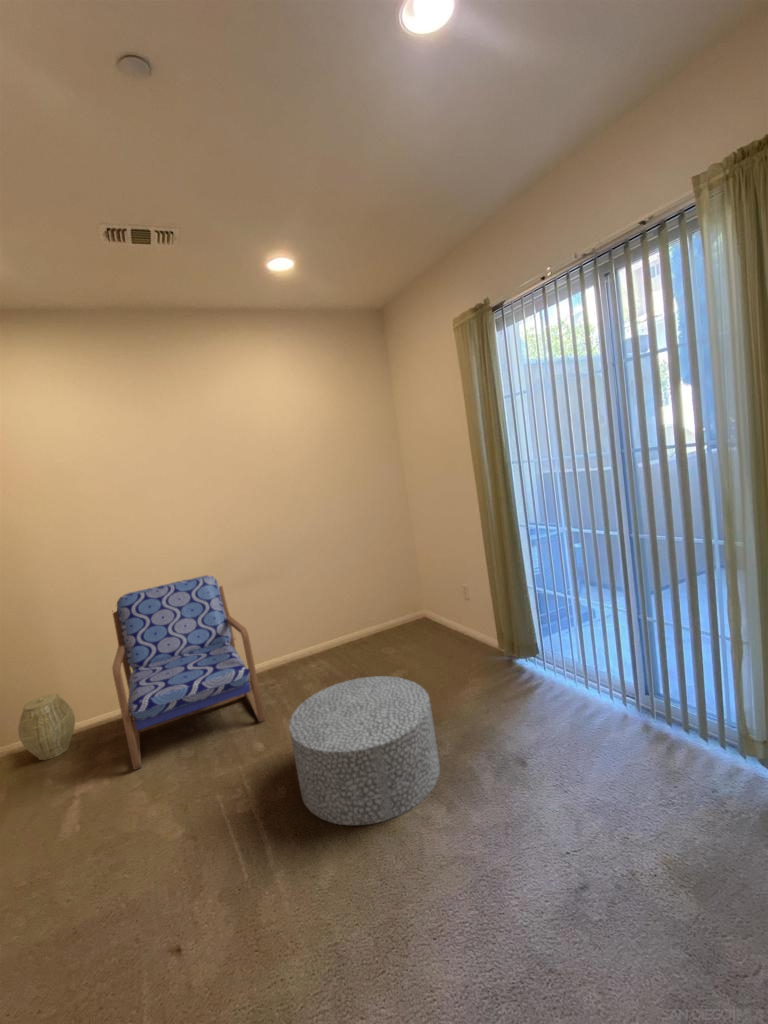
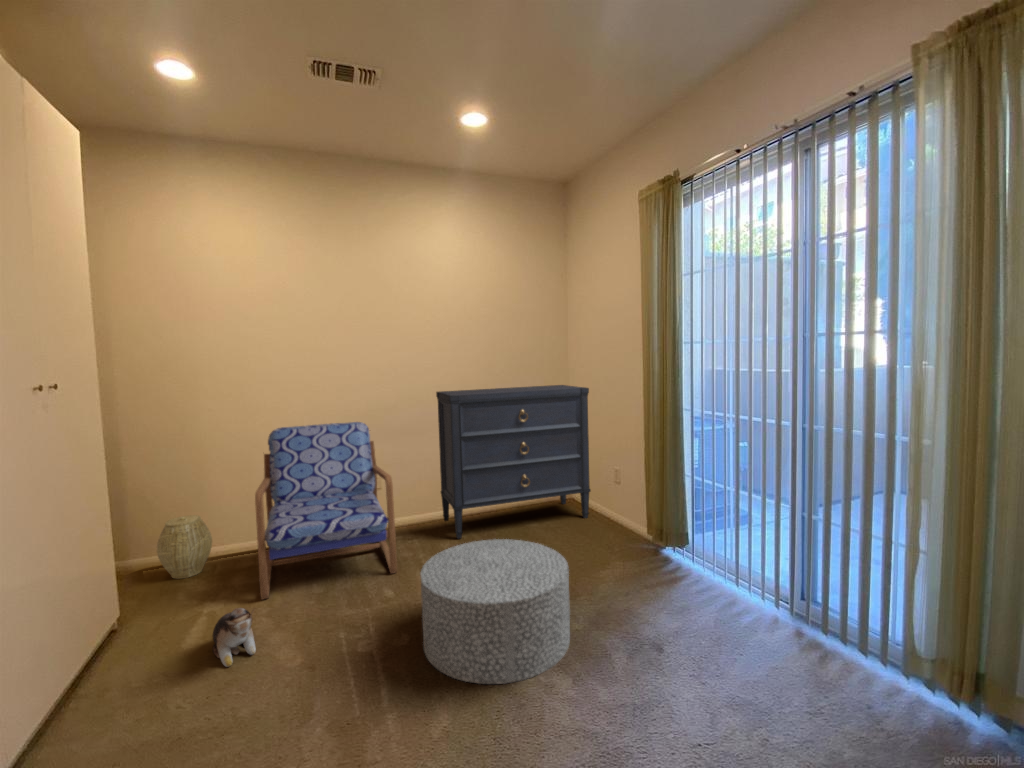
dresser: none [279,510,442,676] -> present [436,385,591,539]
plush toy: none [91,787,137,848] -> present [213,608,256,667]

